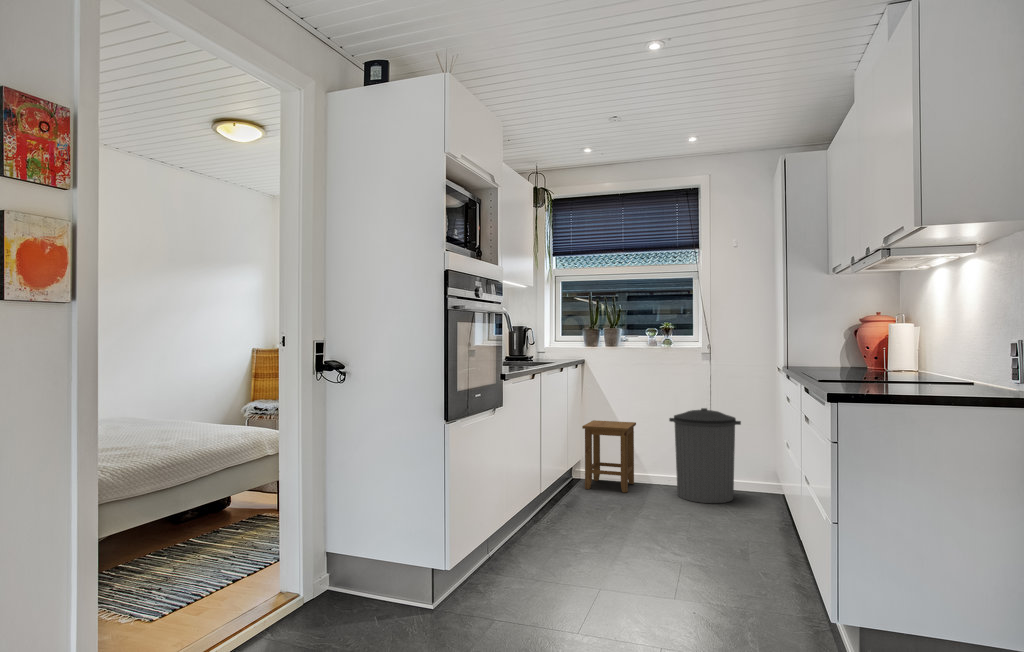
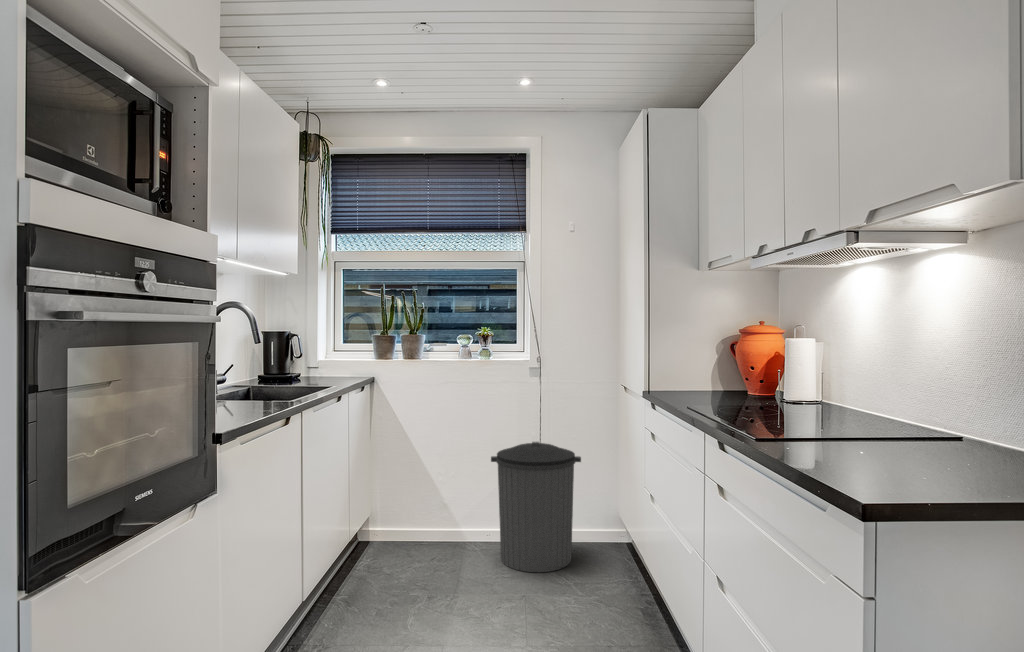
stool: present [582,420,636,492] -> none [371,462,445,566]

